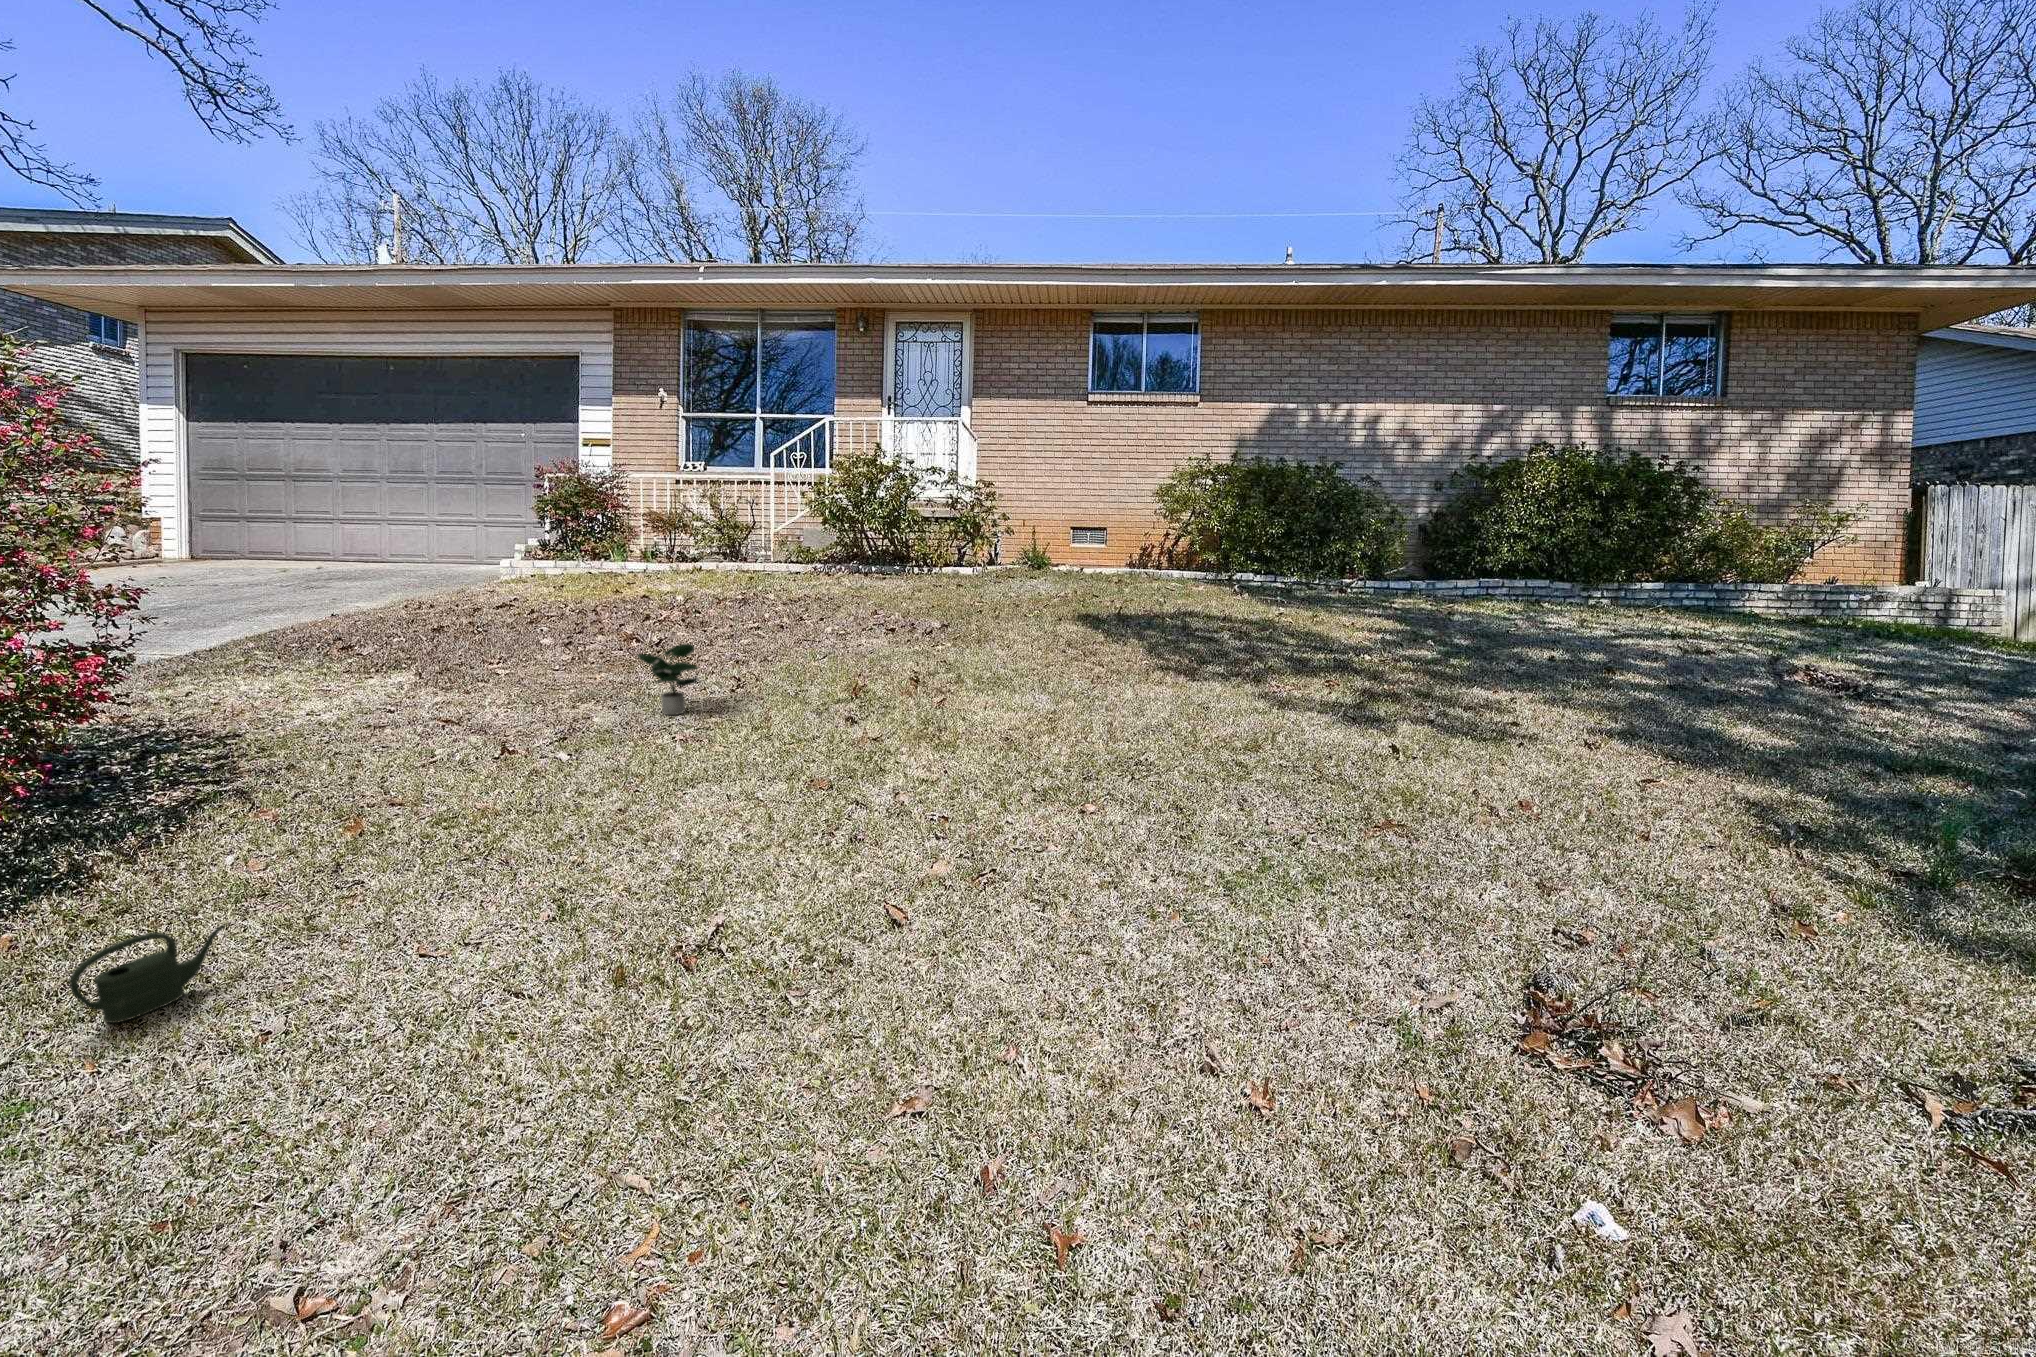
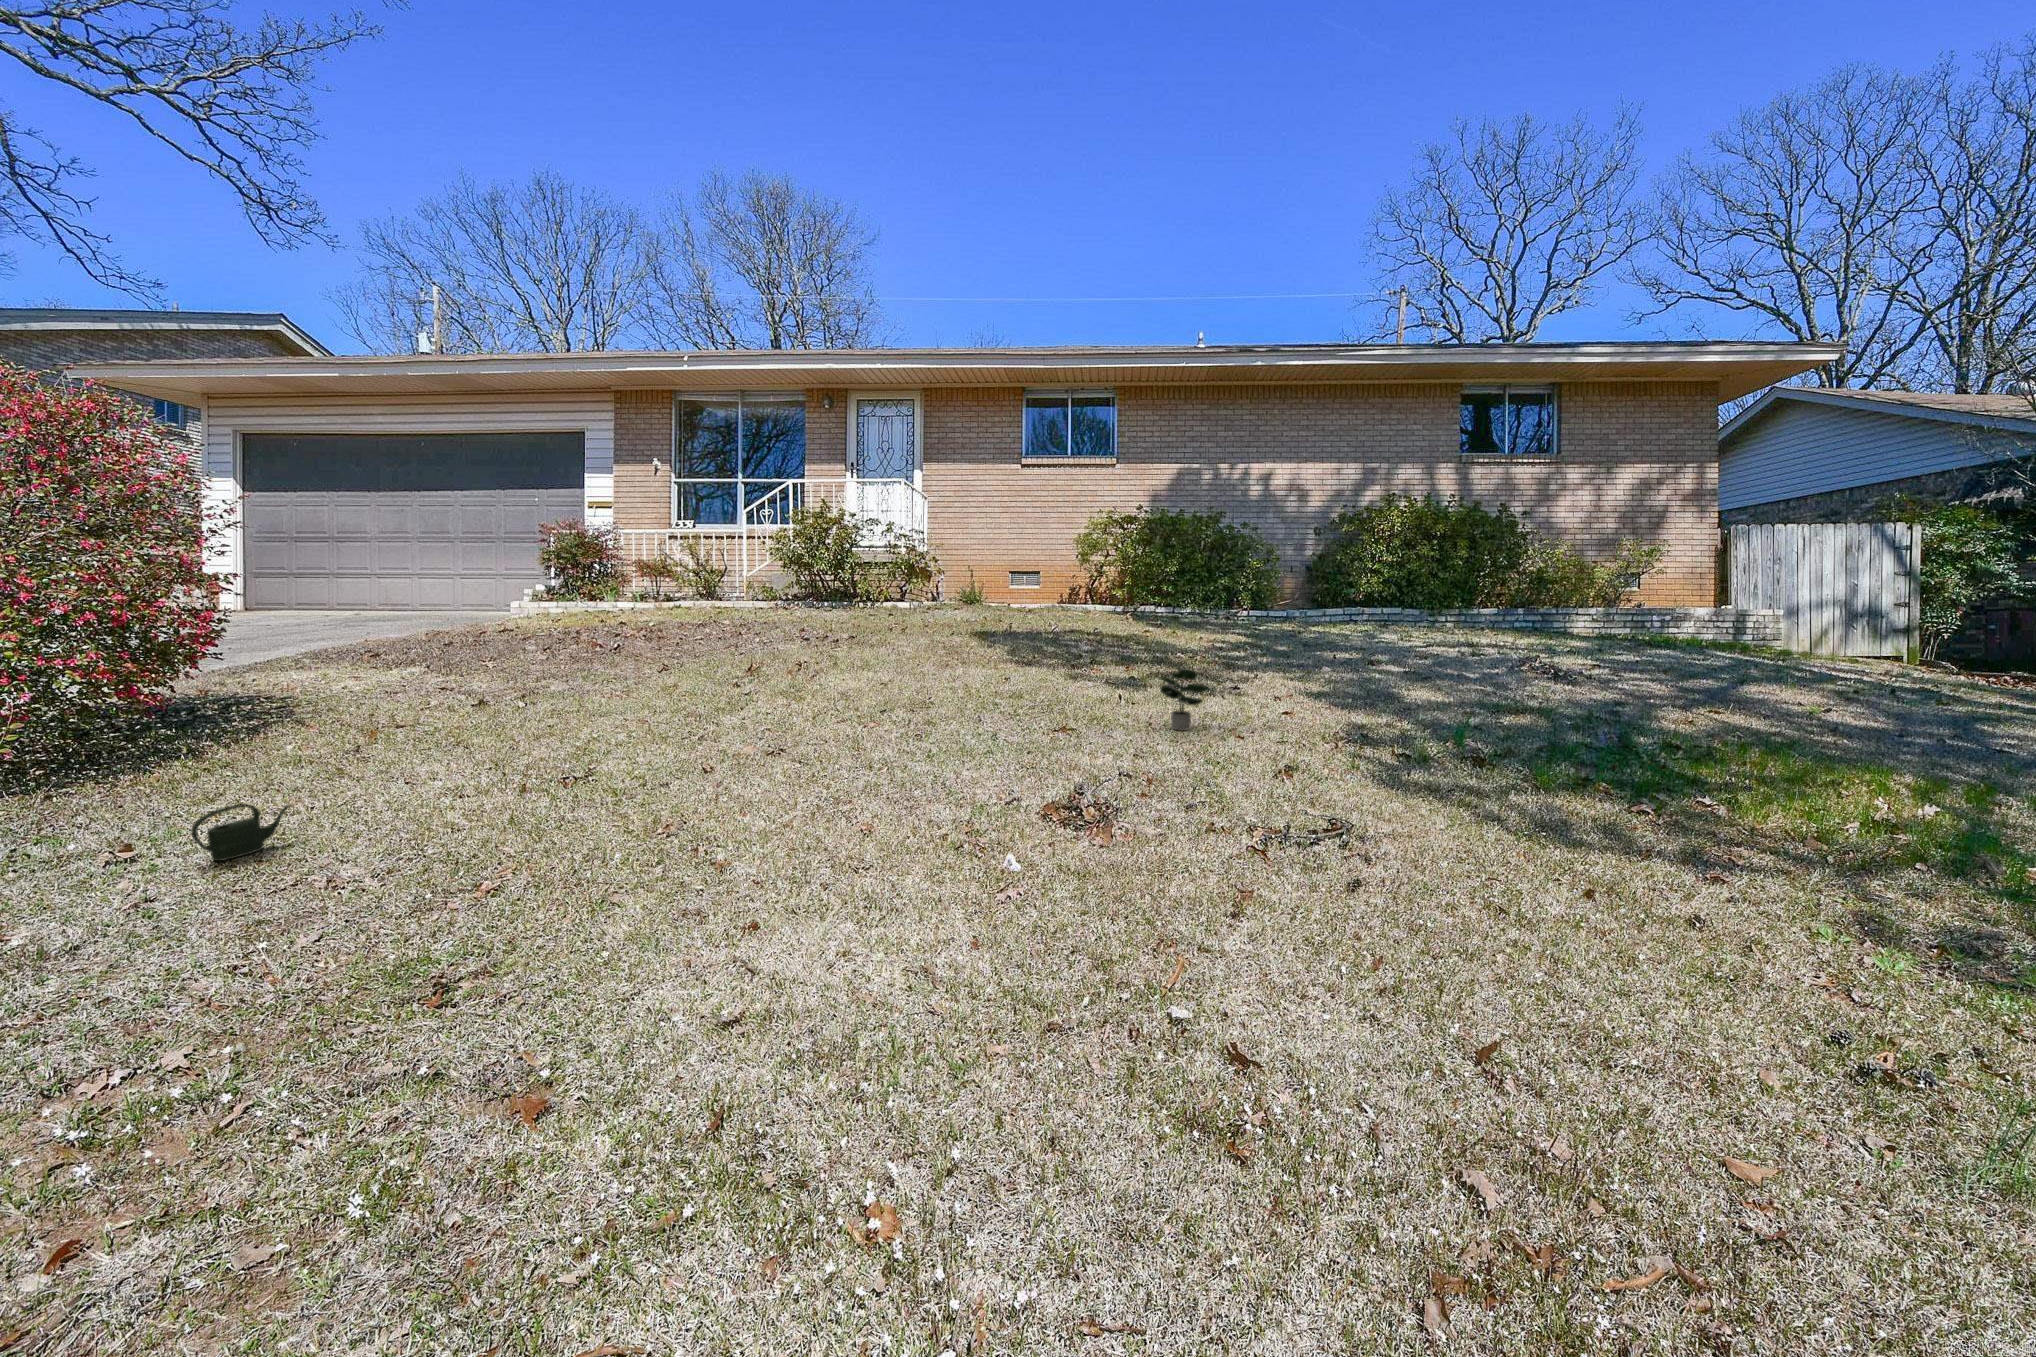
potted plant: present [637,643,699,715] -> present [1159,669,1211,731]

